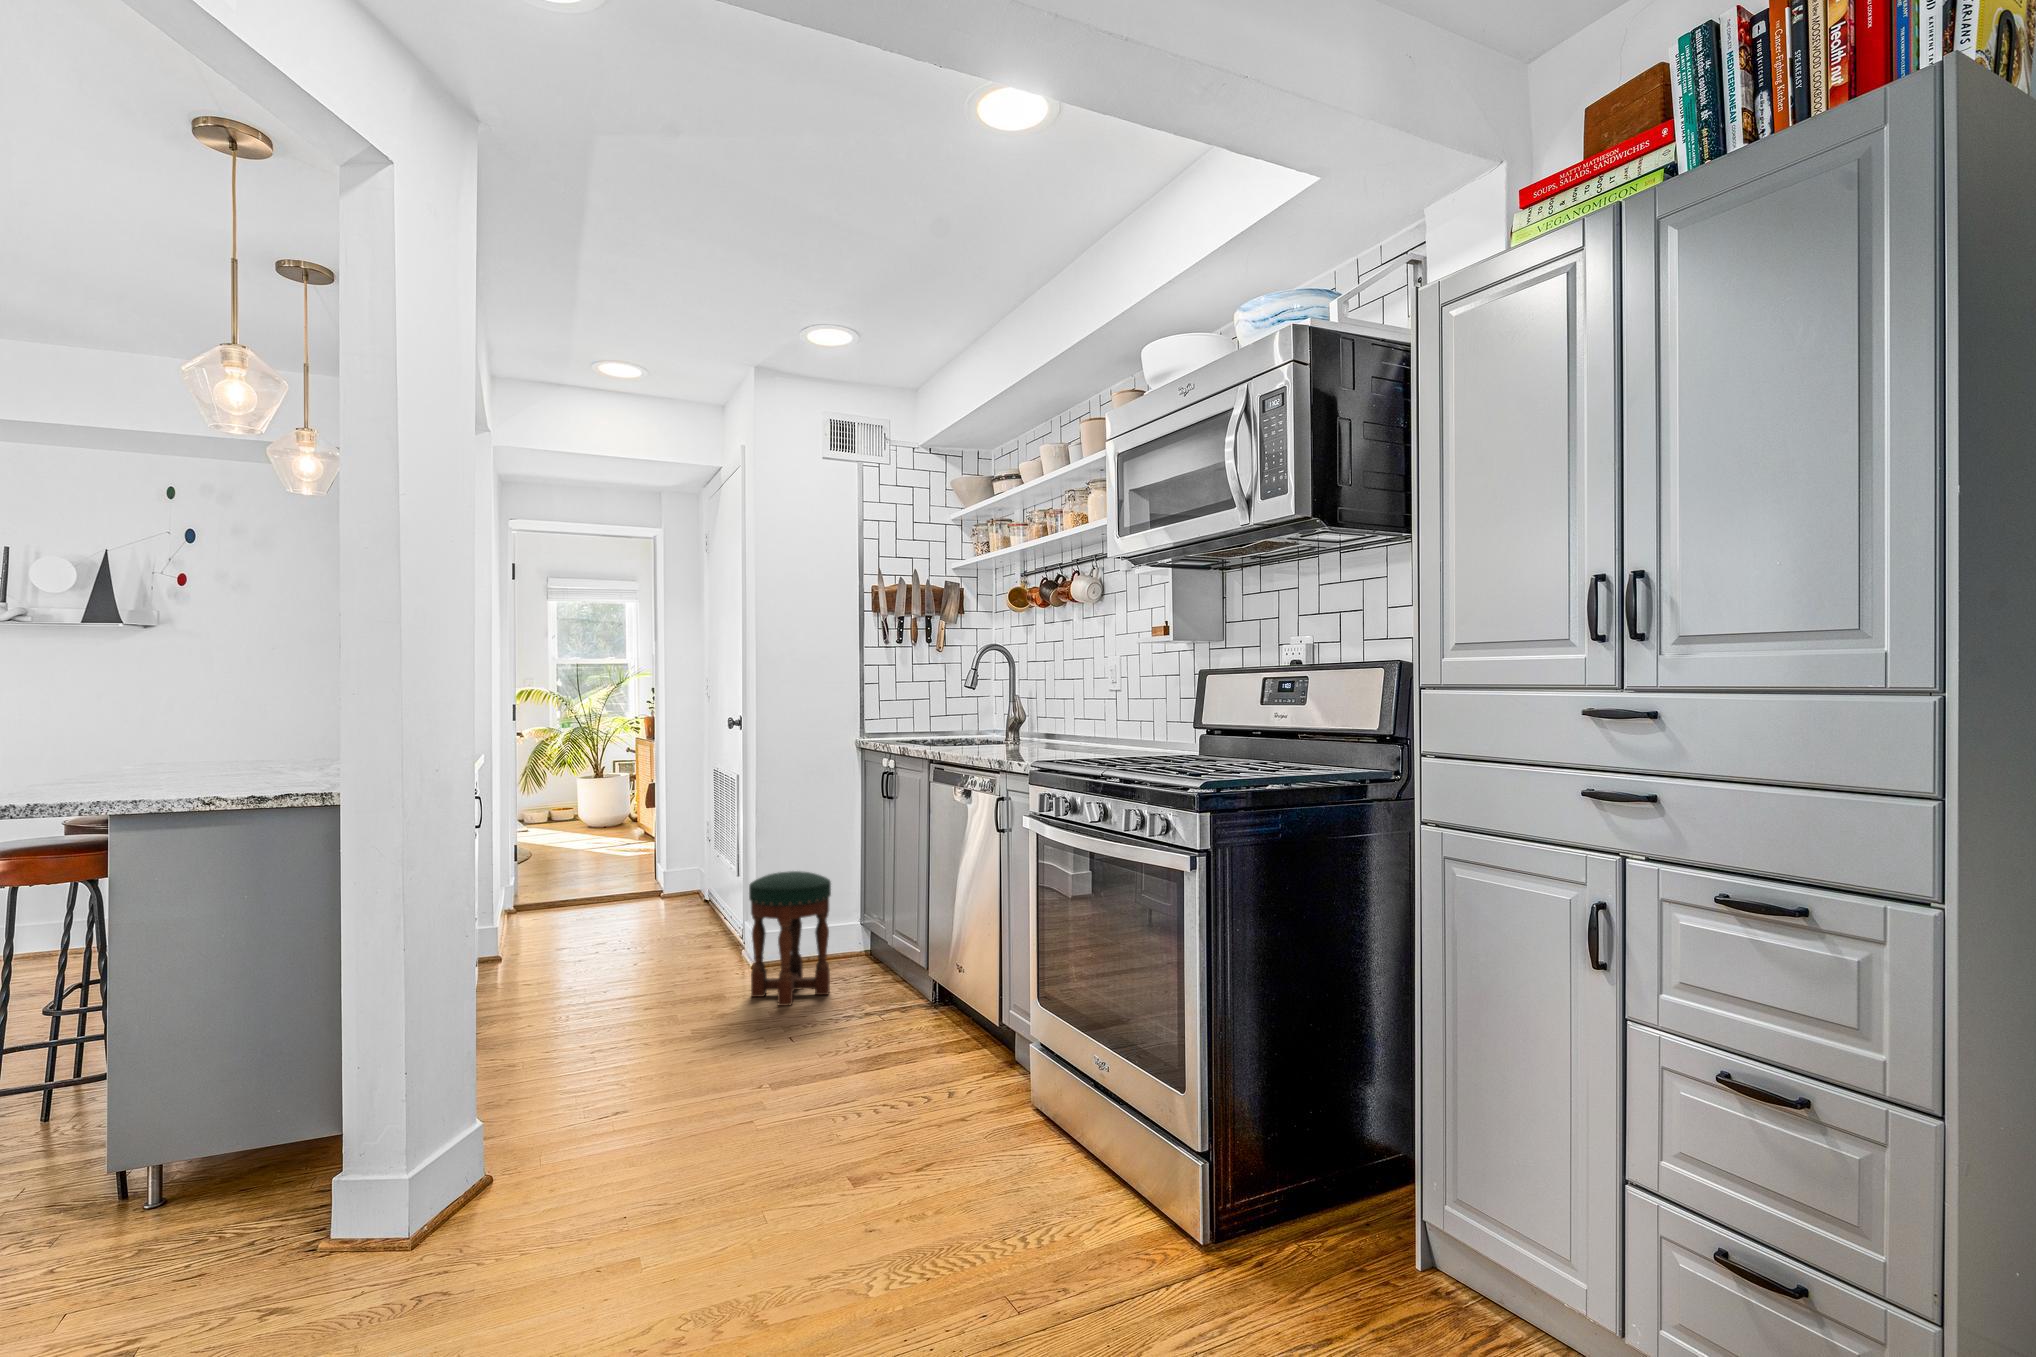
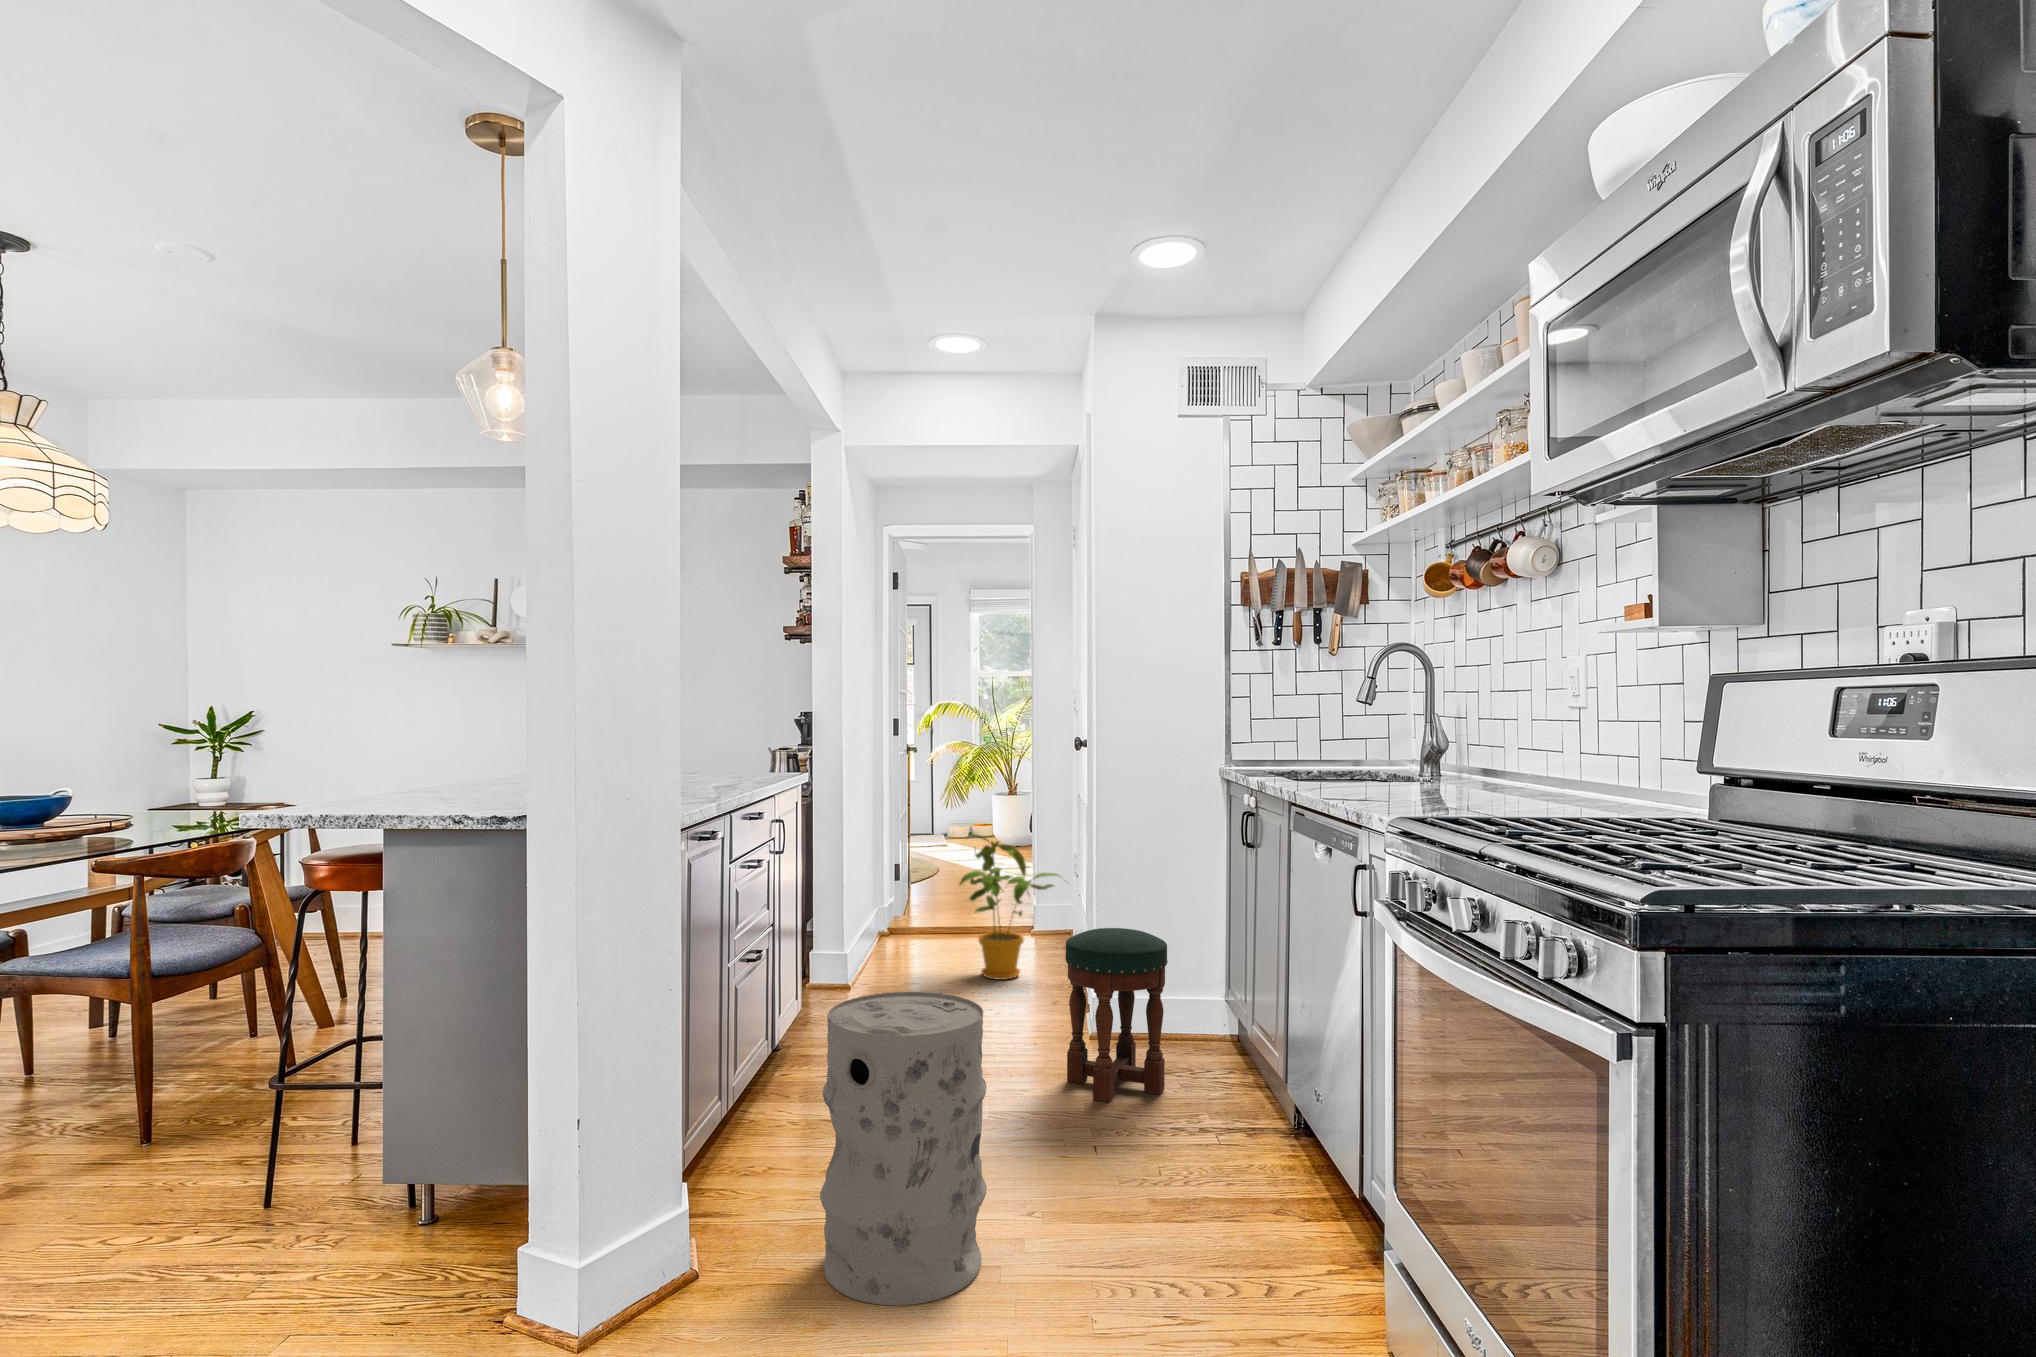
house plant: none [617,810,716,934] -> present [960,834,1061,980]
trash can: none [614,921,746,1150] -> present [820,992,987,1306]

